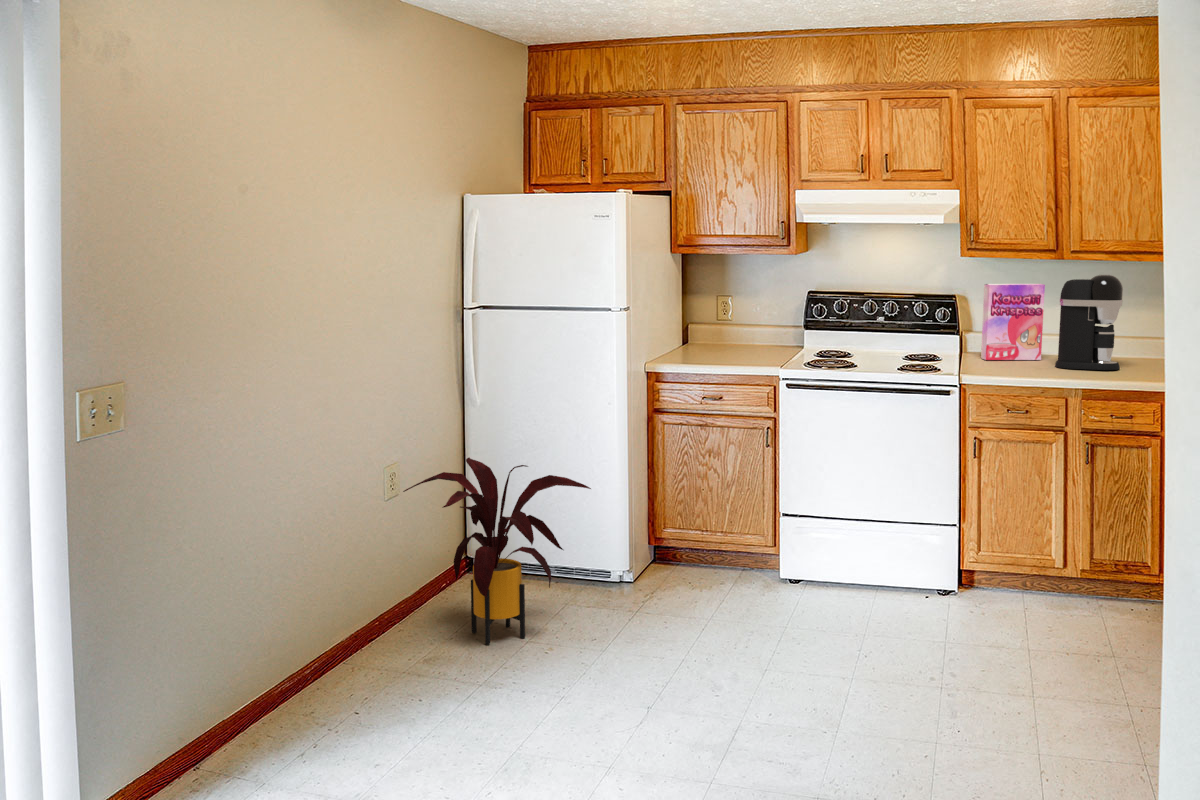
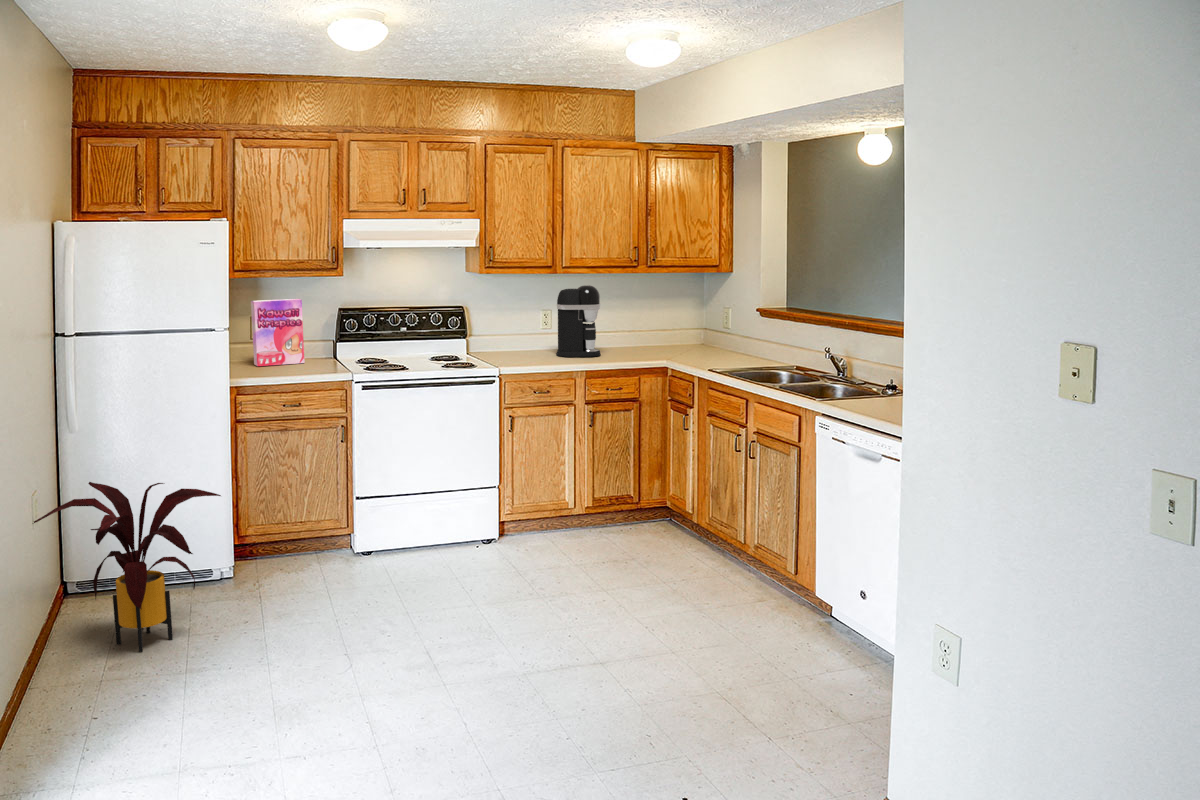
cereal box: present [981,284,1045,360] -> present [251,299,305,366]

